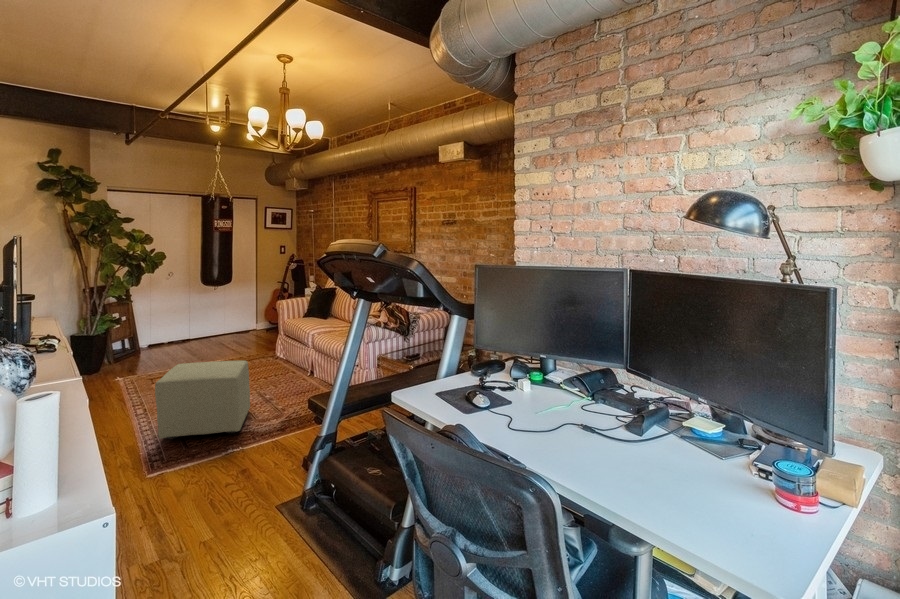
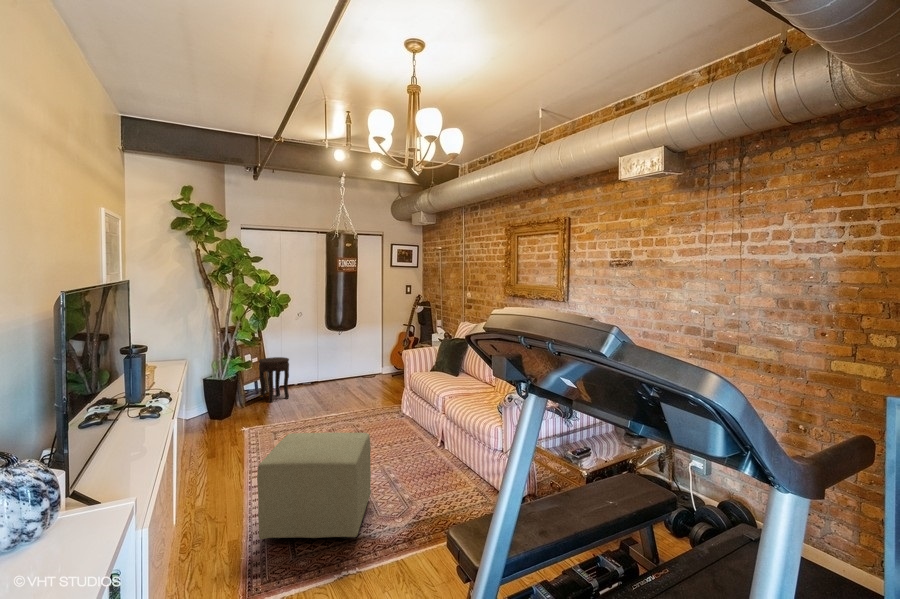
side table: none [136,312,169,353] -> present [259,357,289,402]

